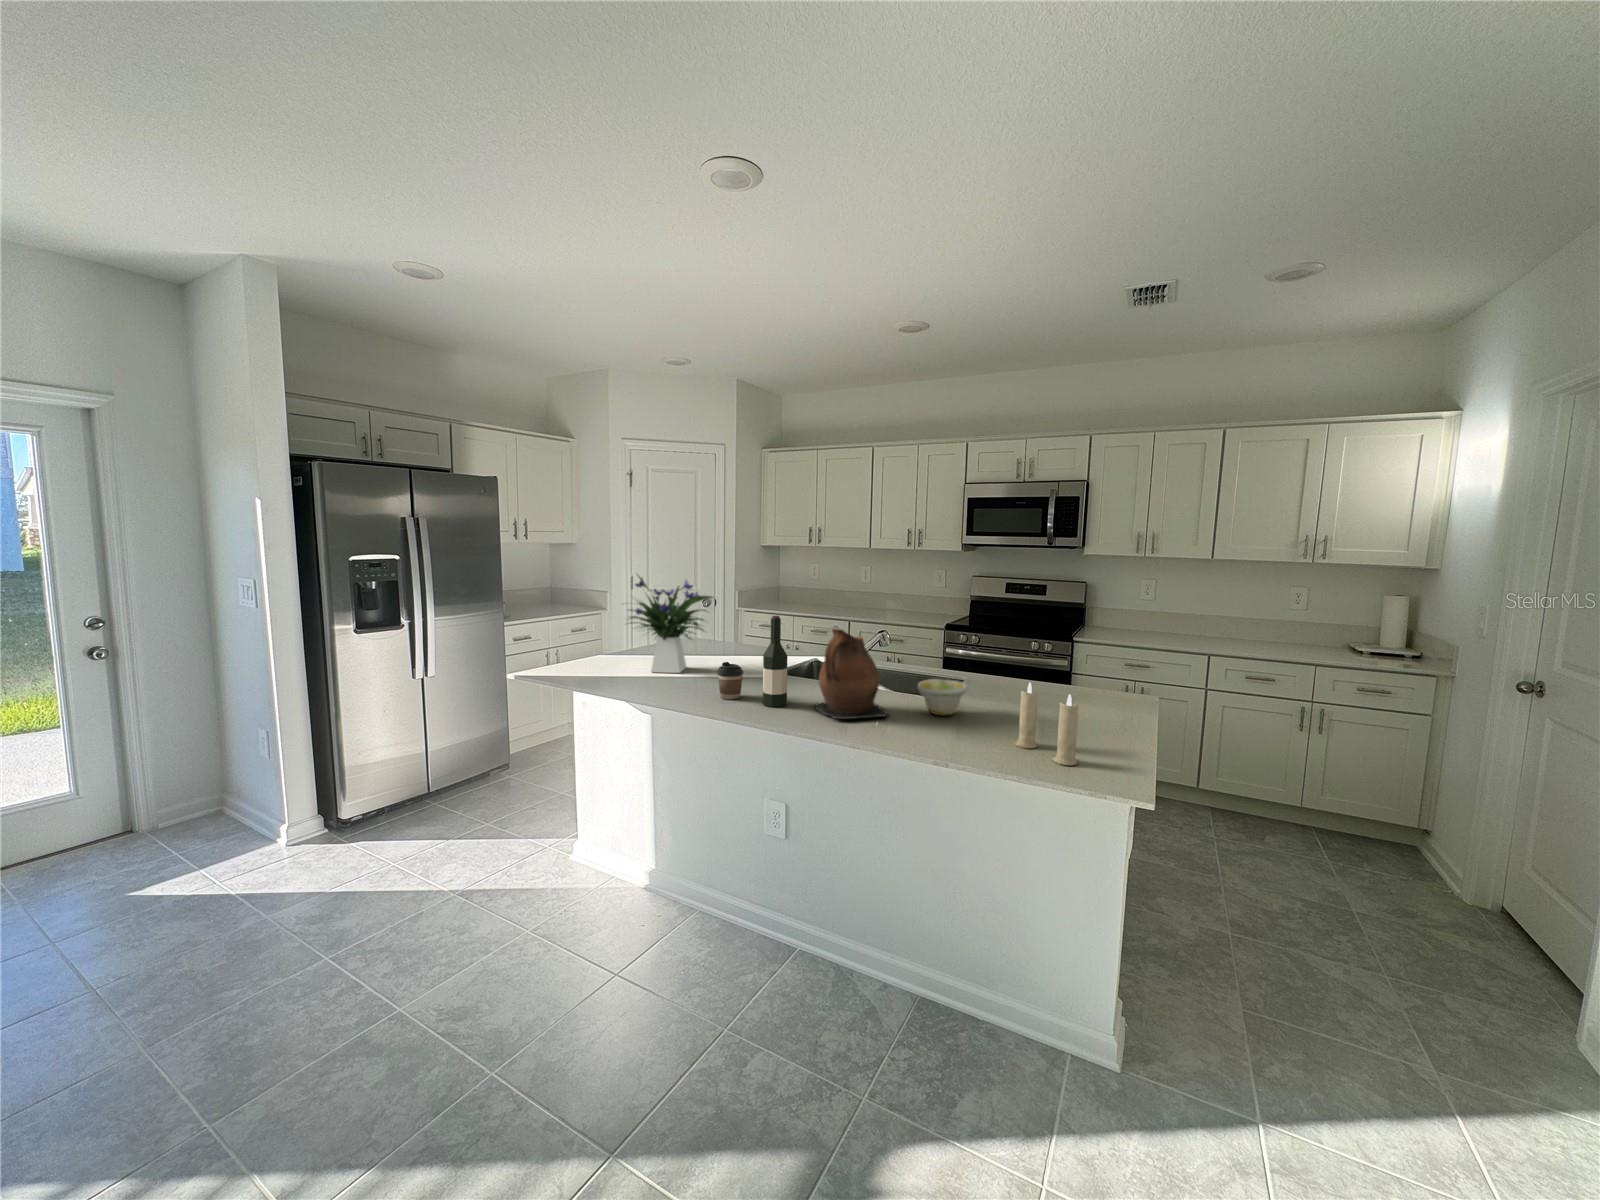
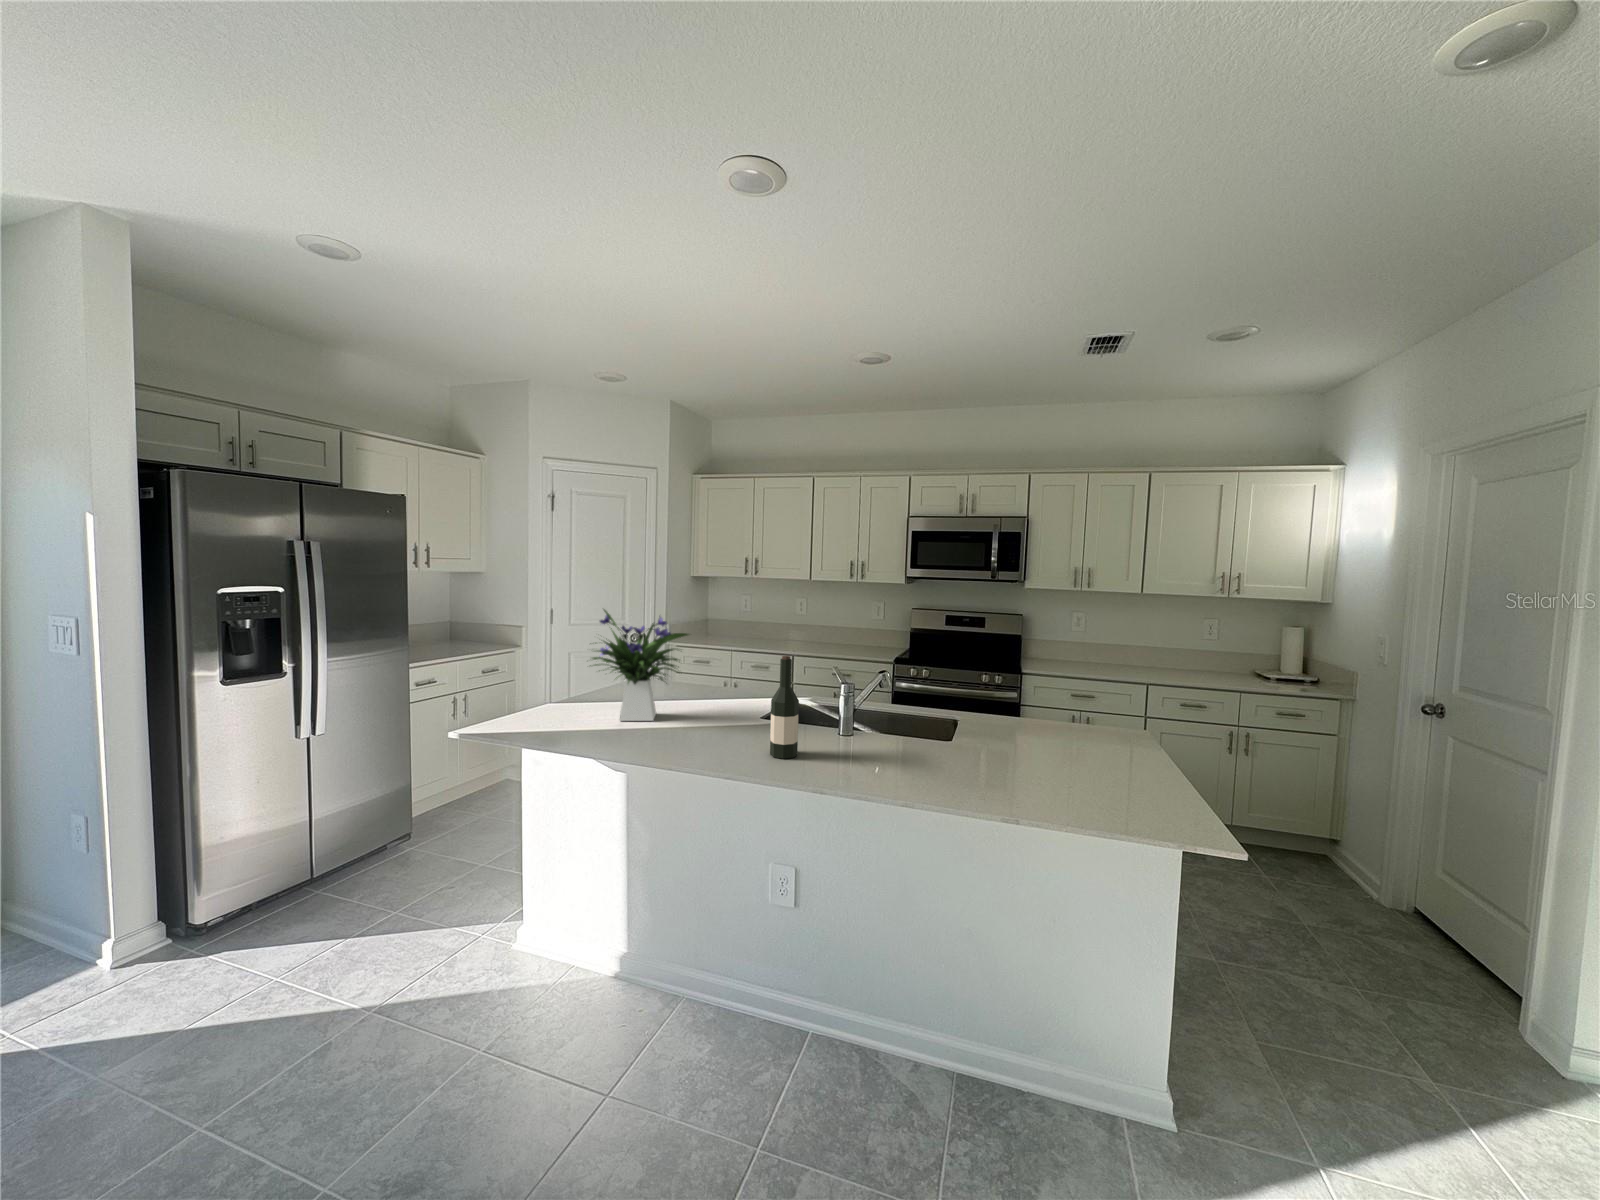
ceramic pitcher: present [815,628,888,719] -> none [826,669,915,770]
coffee cup: present [717,662,743,699] -> none [715,709,744,752]
bowl: present [918,679,968,716] -> none [939,720,994,760]
candle: present [1015,683,1078,765] -> none [1063,721,1143,813]

